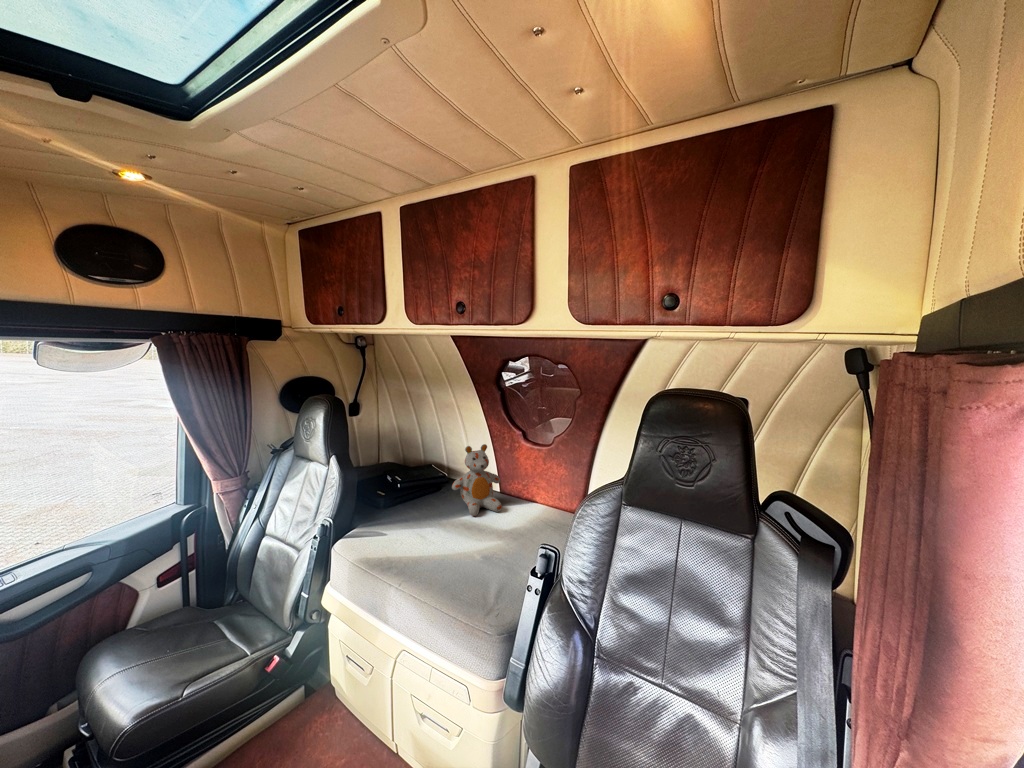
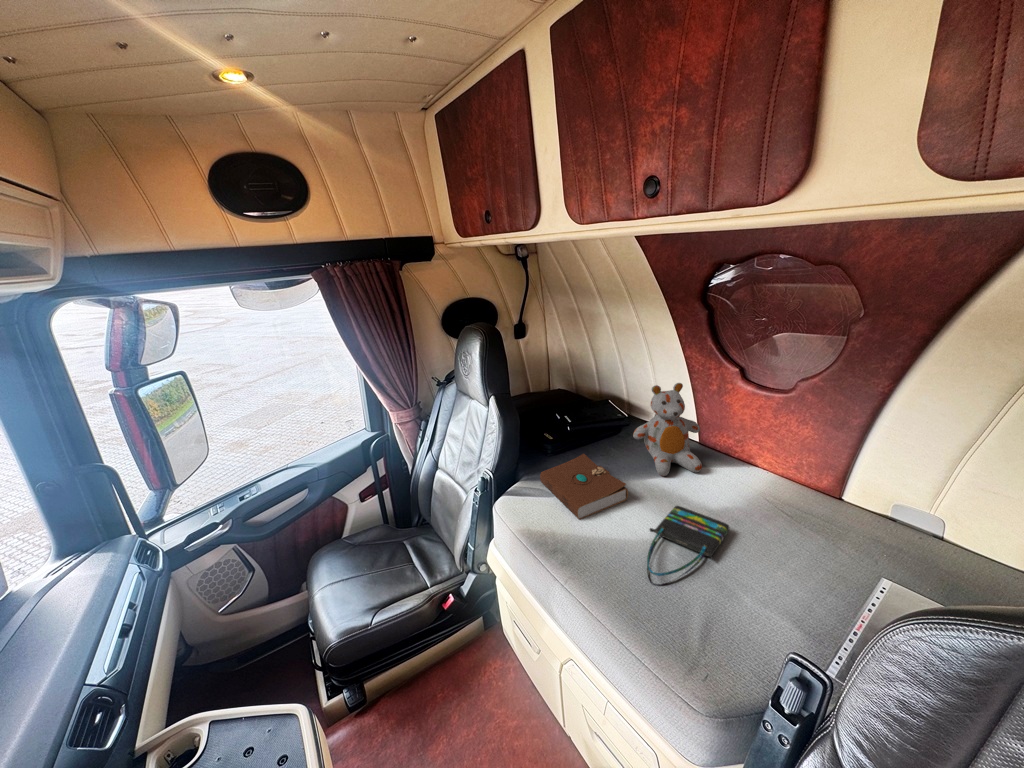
book: none [374,504,447,550] -> present [540,454,628,519]
tote bag: none [460,530,517,579] -> present [647,506,729,586]

